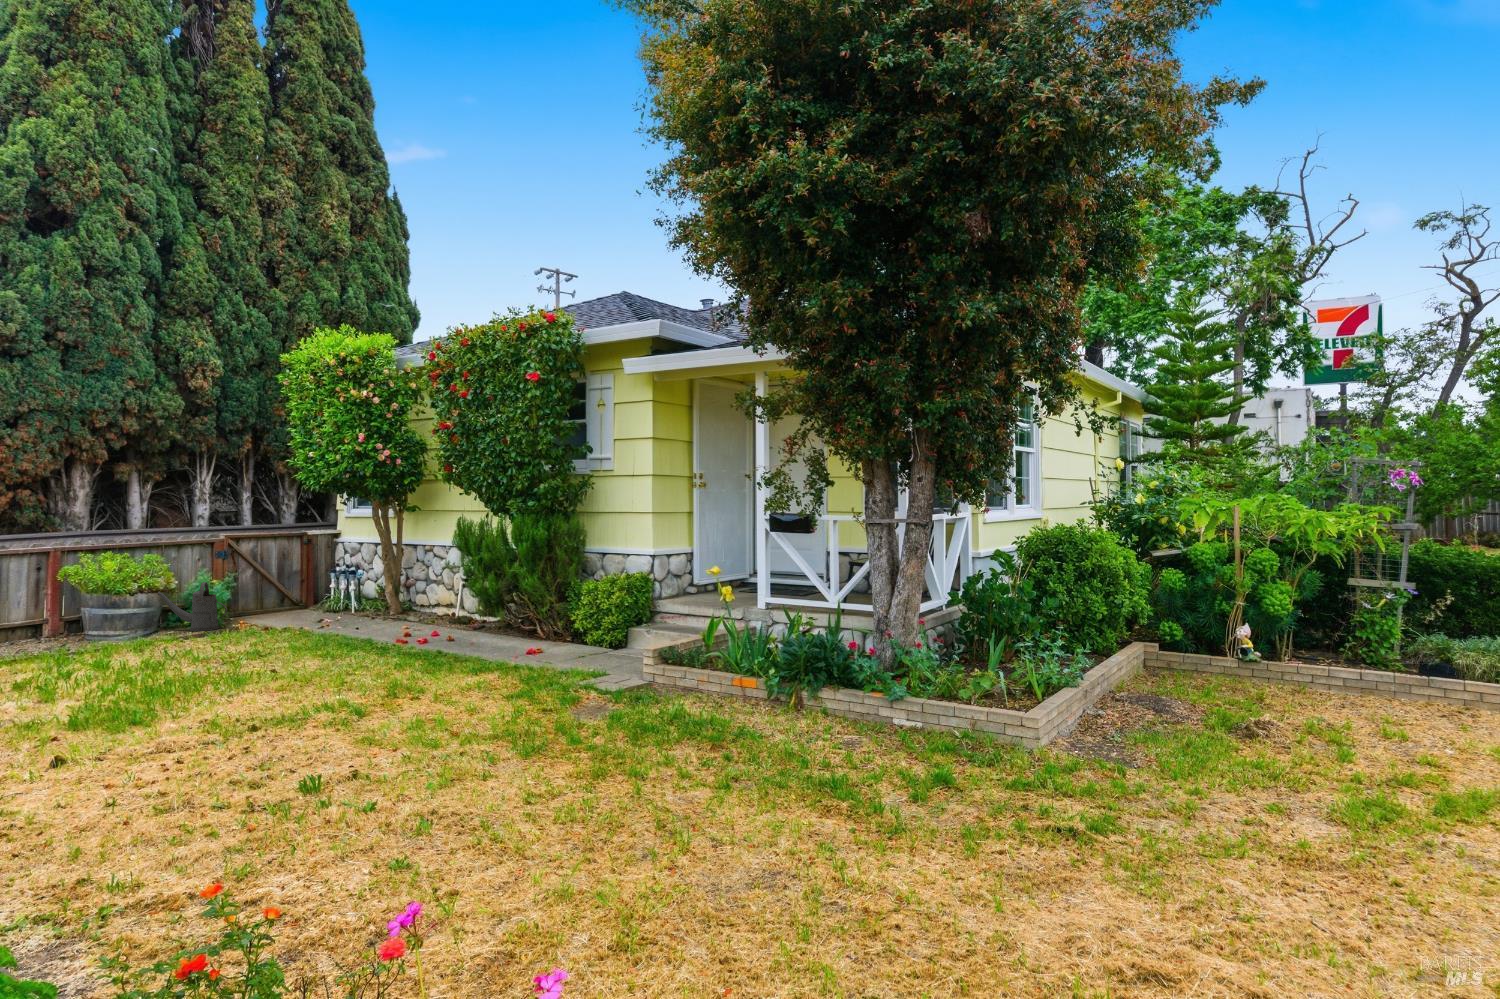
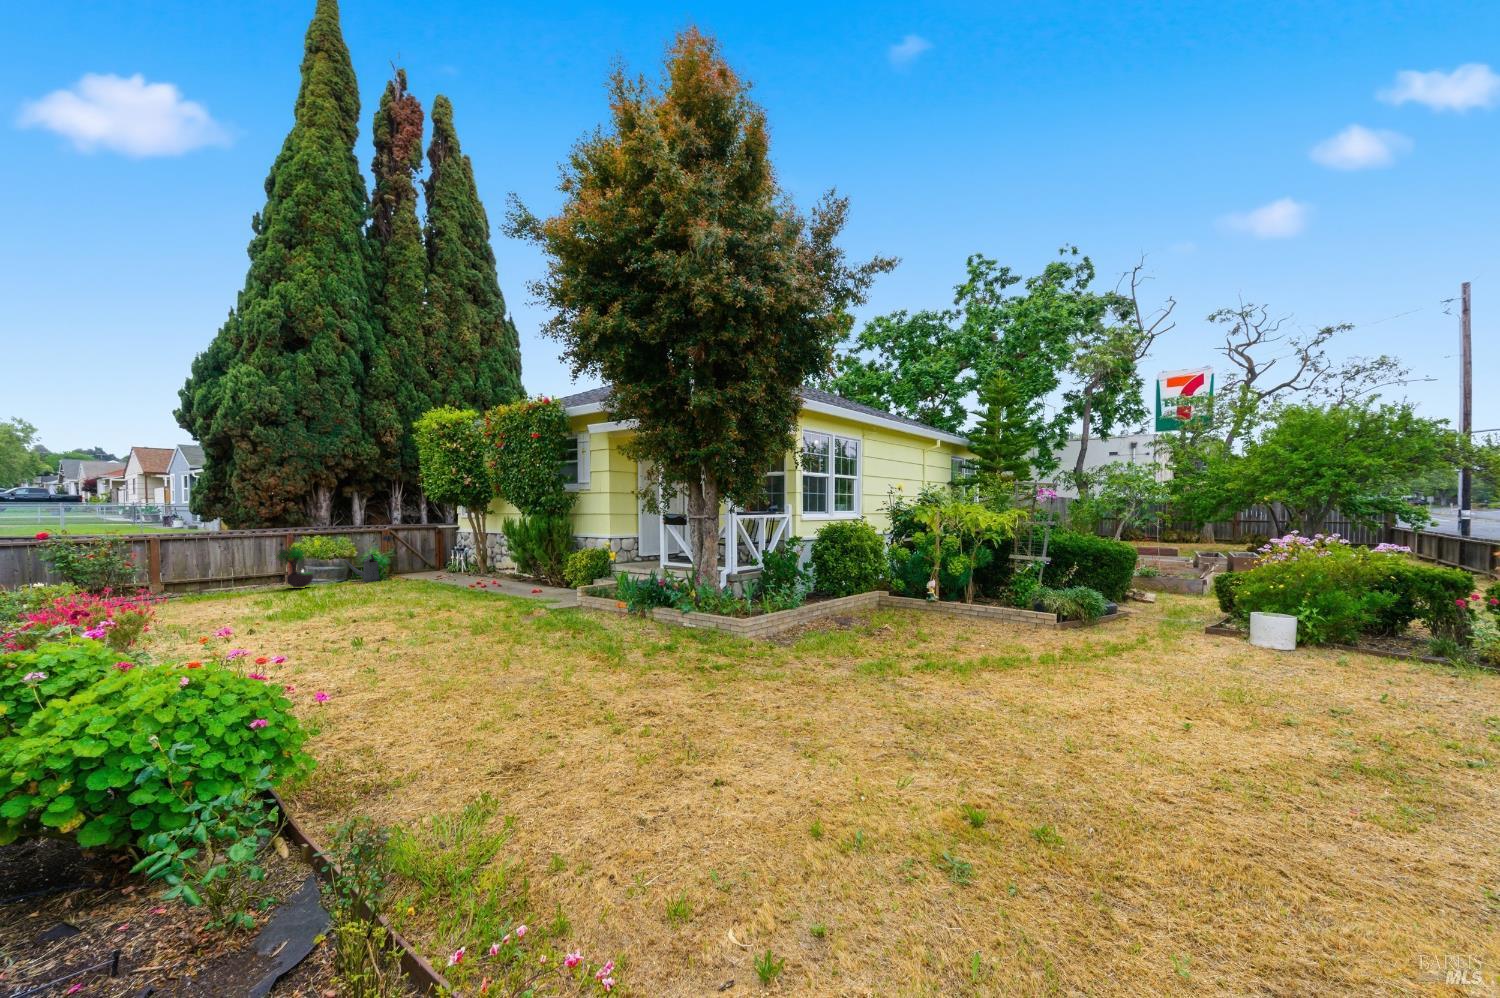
potted tree: none [36,557,106,640] -> present [276,547,313,588]

